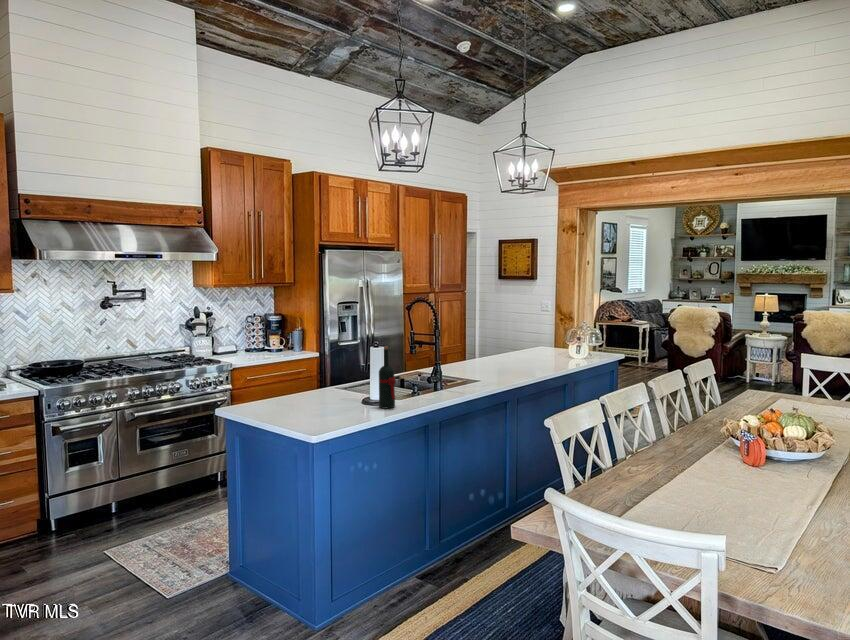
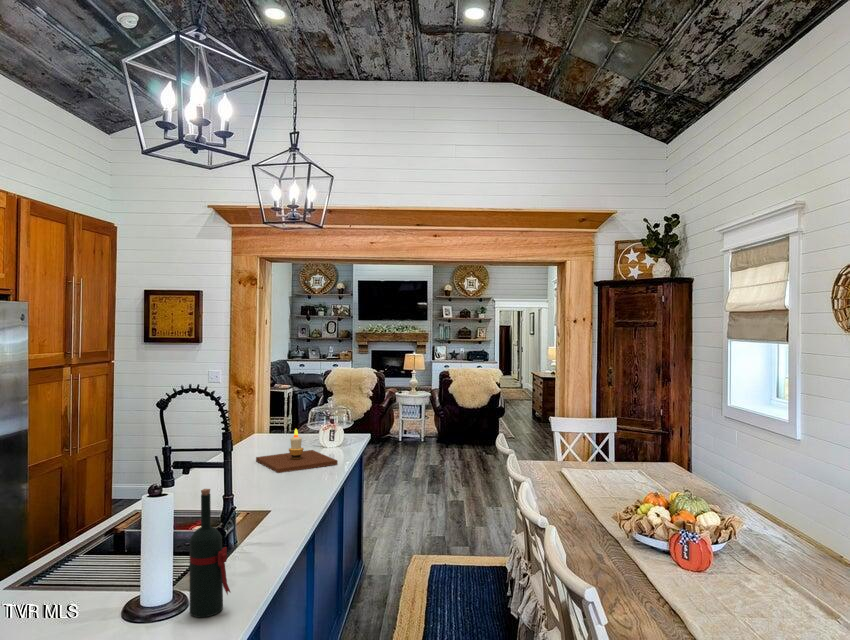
candle: none [511,339,560,367] -> present [256,429,338,473]

